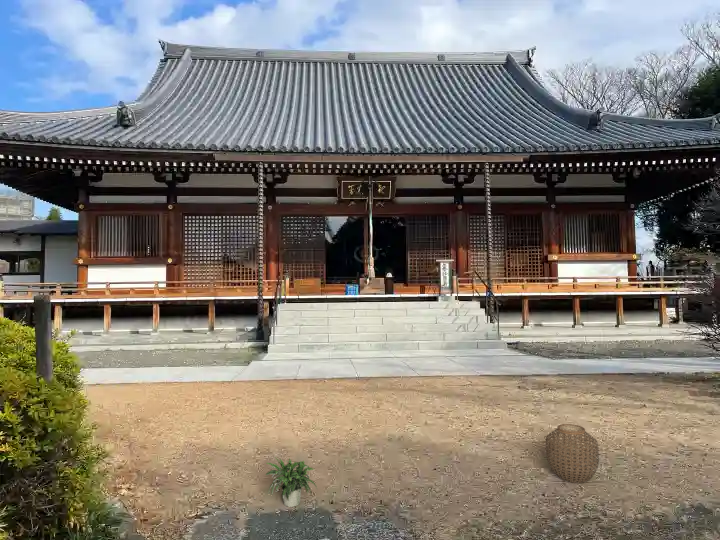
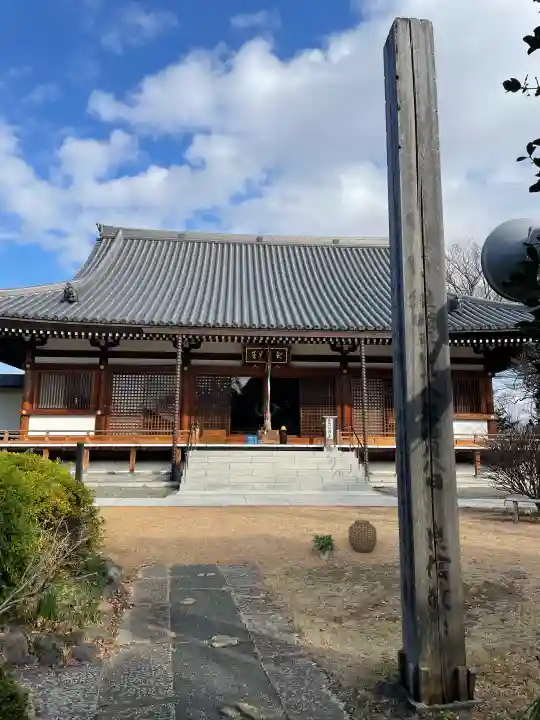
potted plant: present [254,458,317,507] -> present [311,535,338,560]

